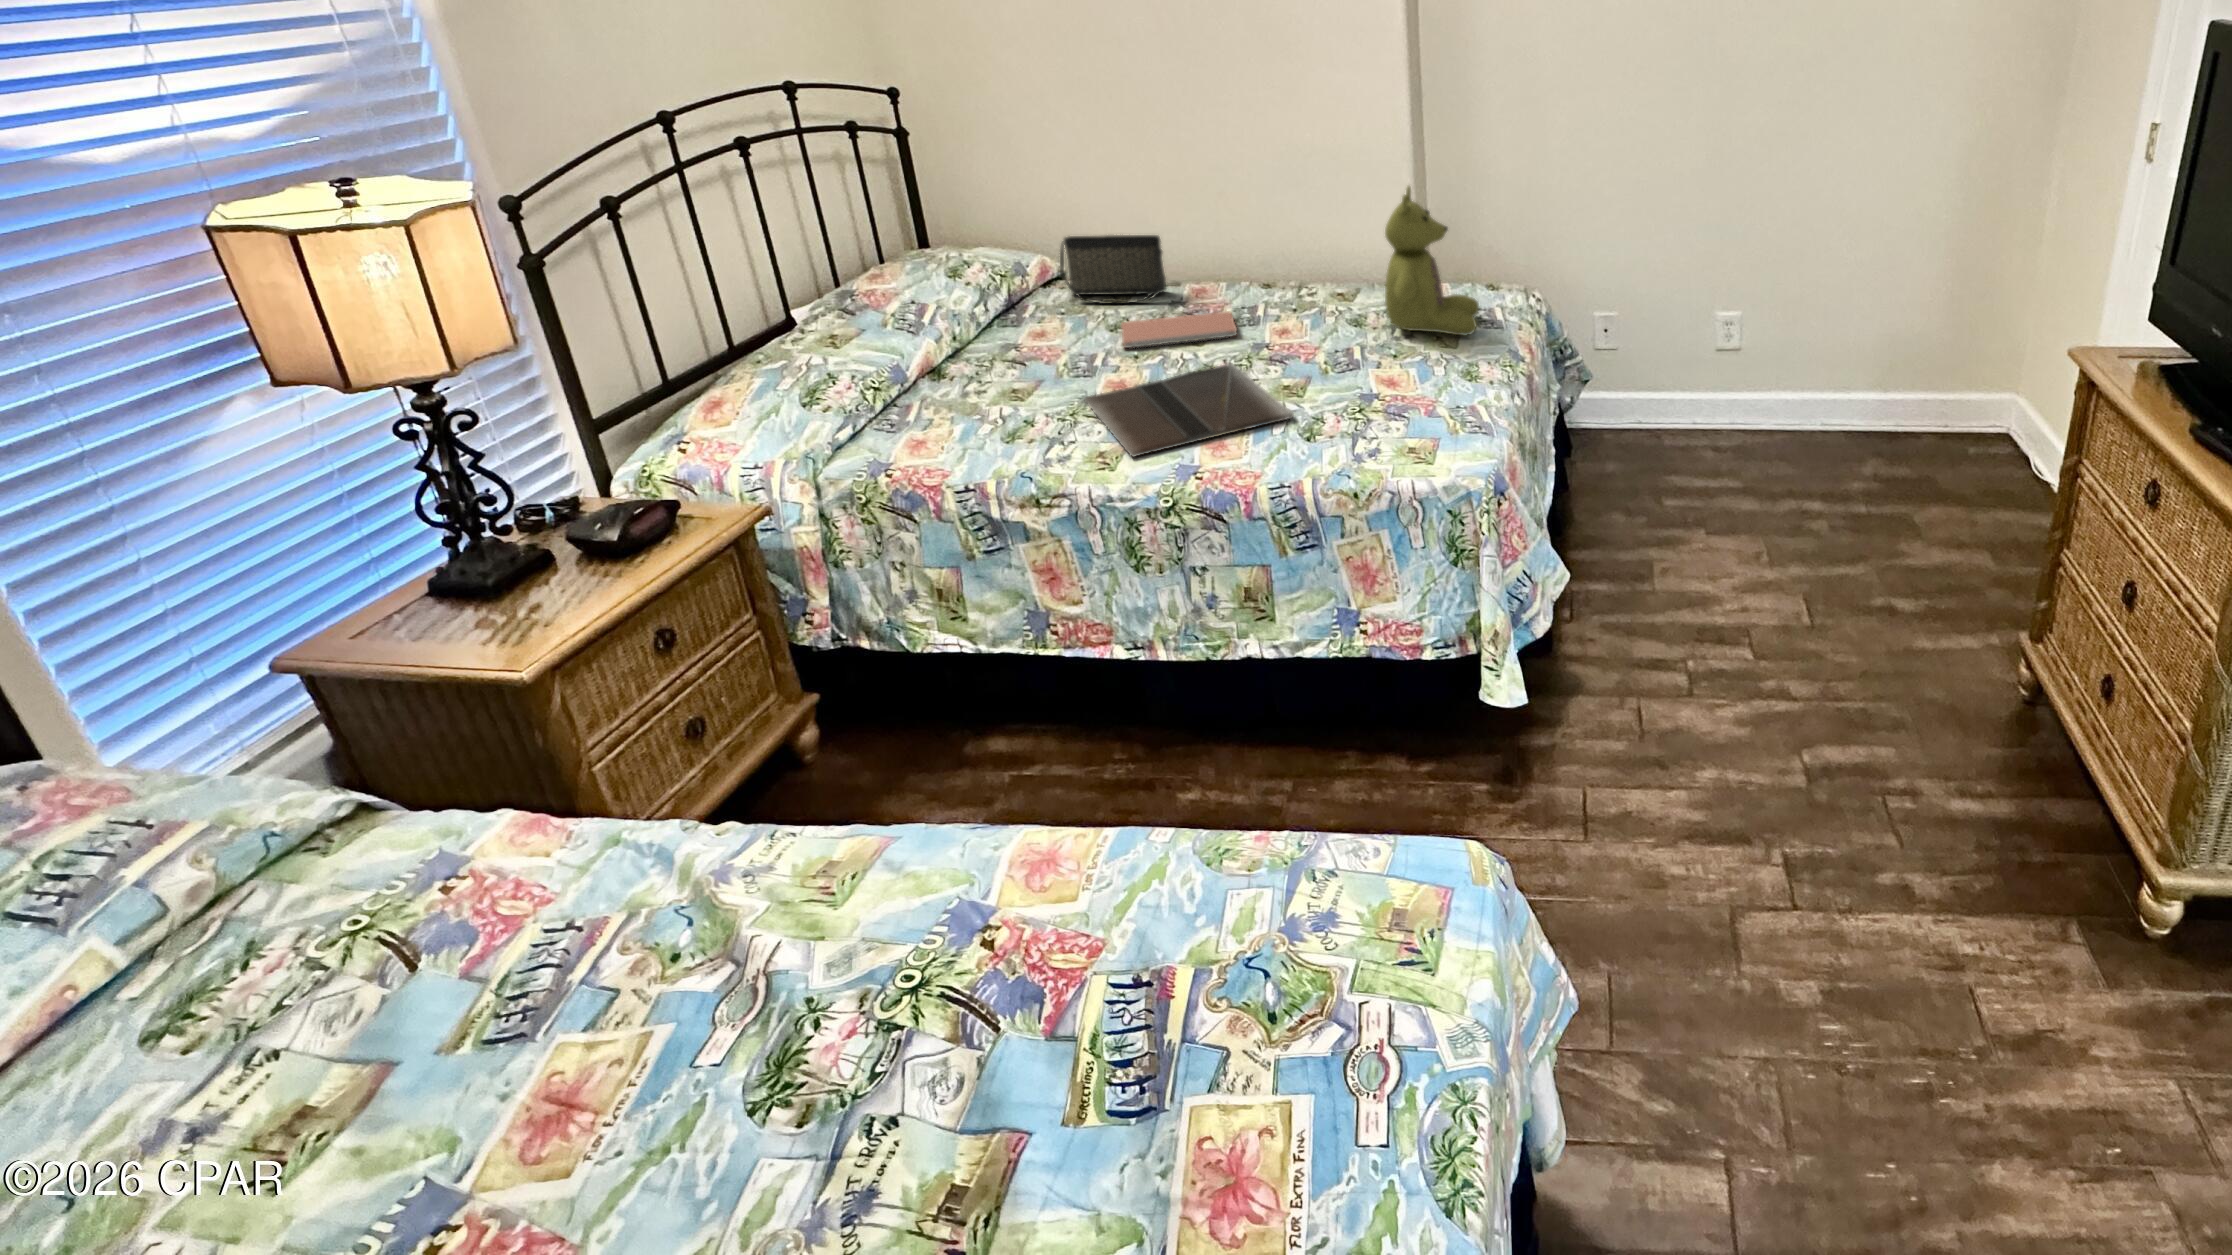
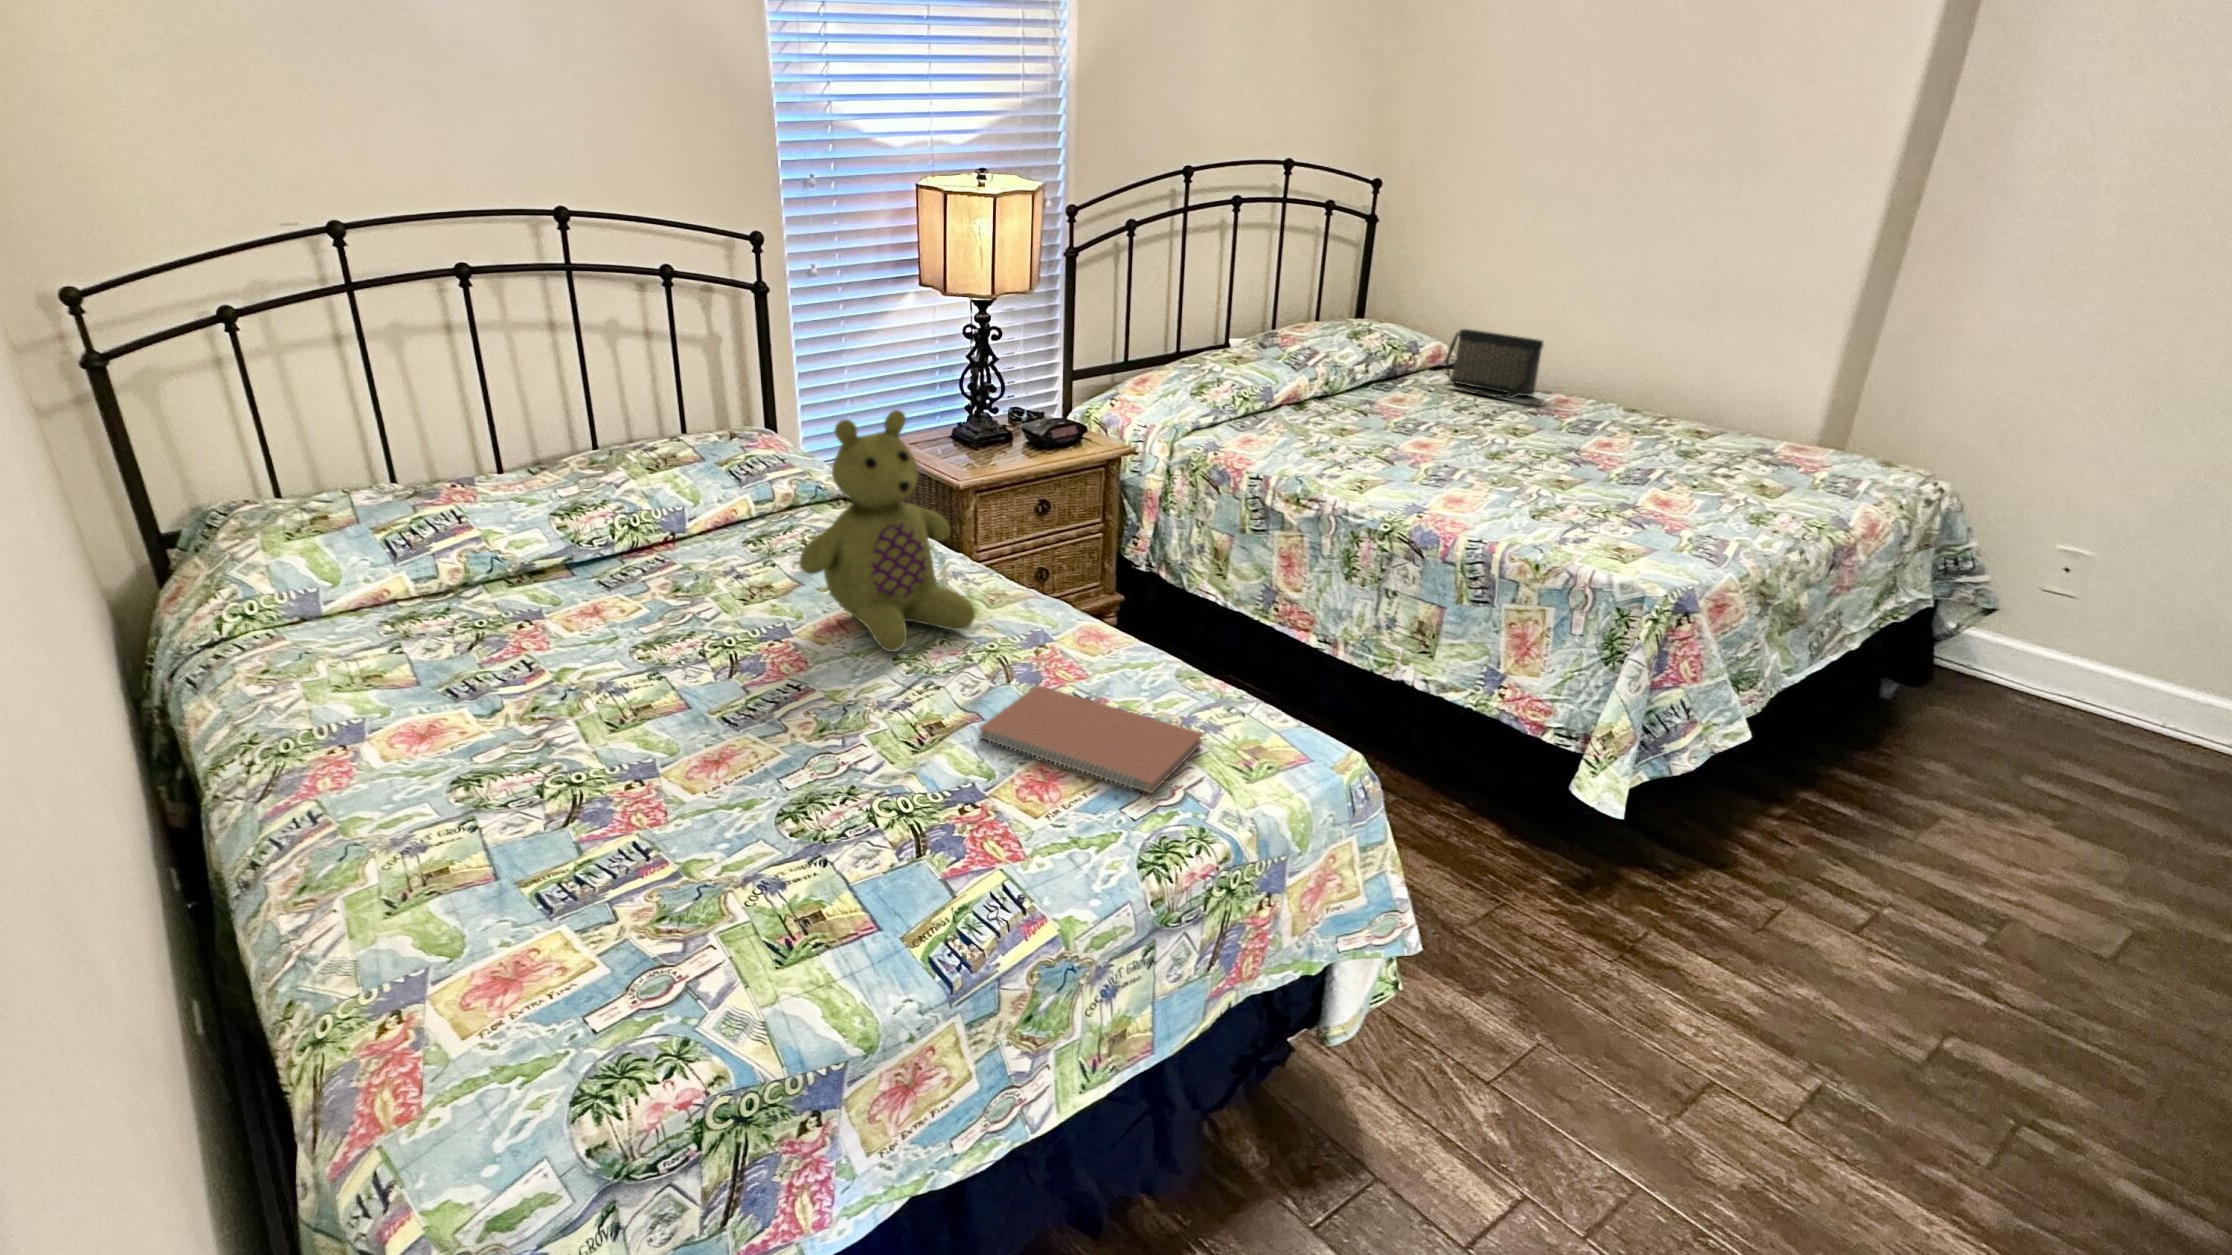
stuffed bear: present [1385,186,1479,336] -> present [799,410,975,652]
notebook: present [1121,311,1237,348] -> present [979,685,1203,793]
laptop: present [1085,364,1293,457] -> none [1380,444,1542,501]

